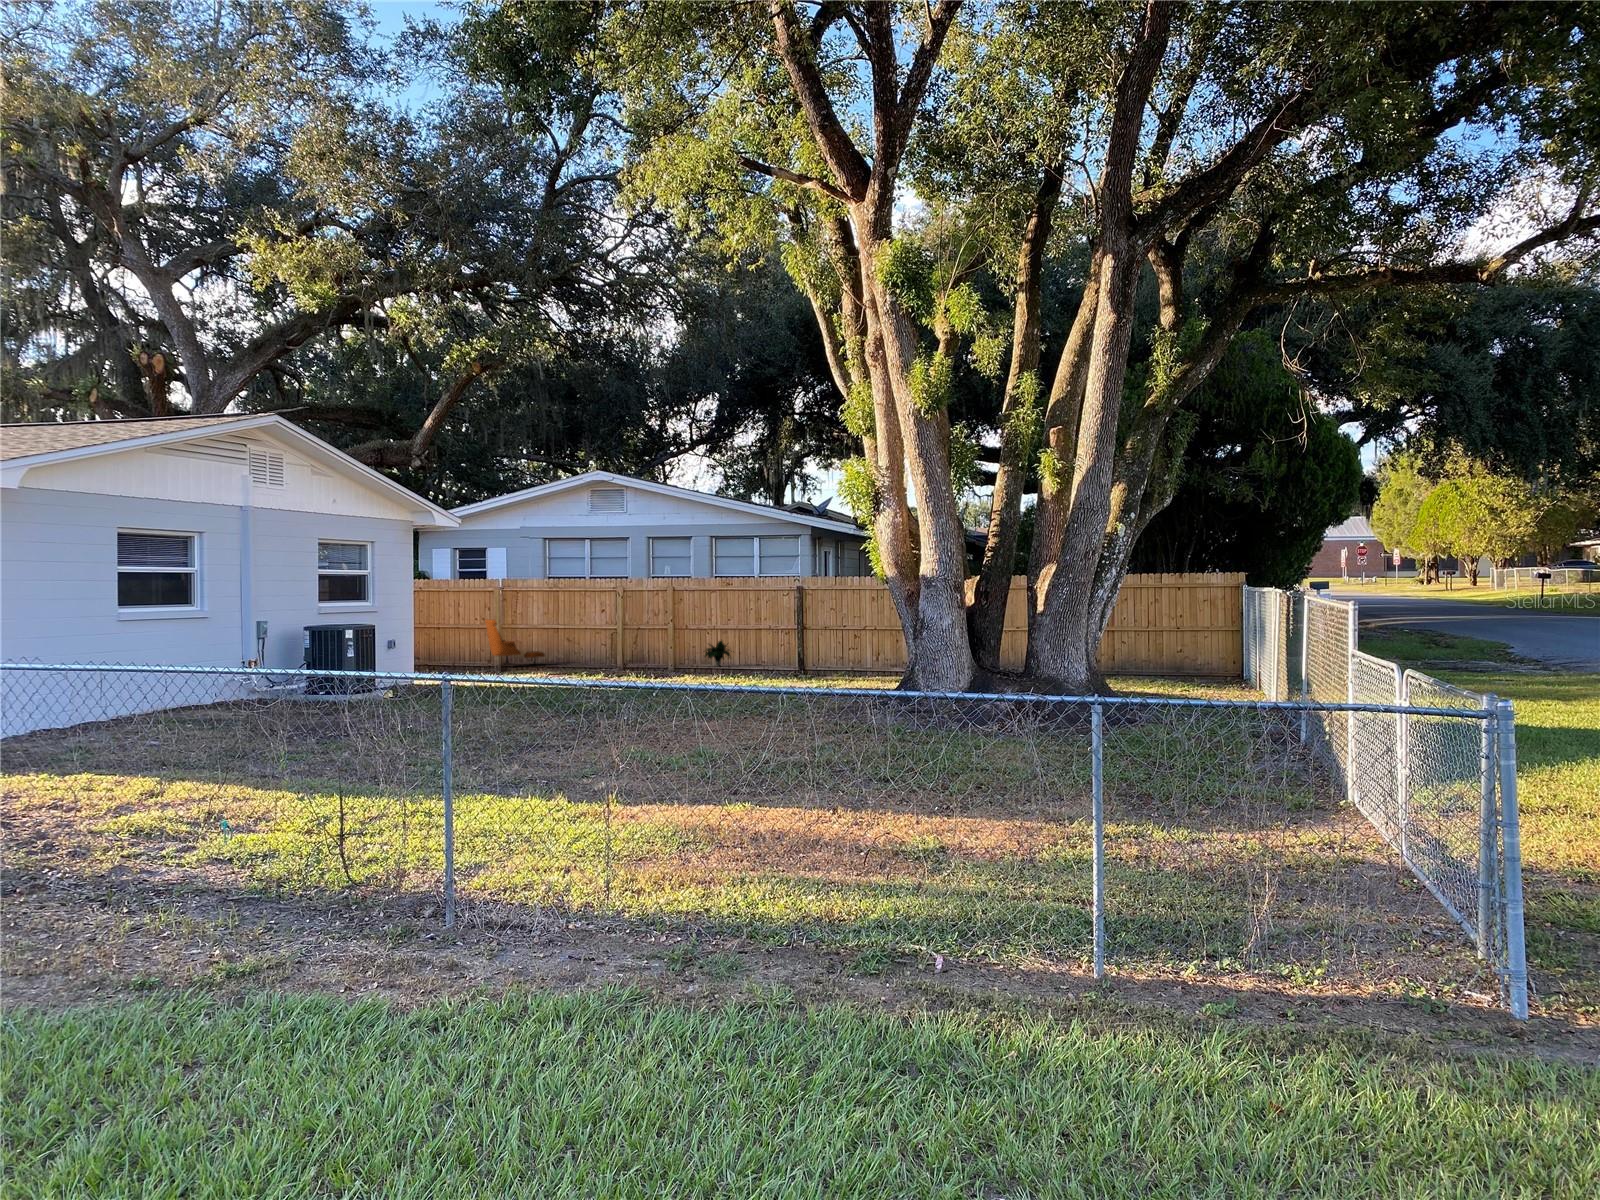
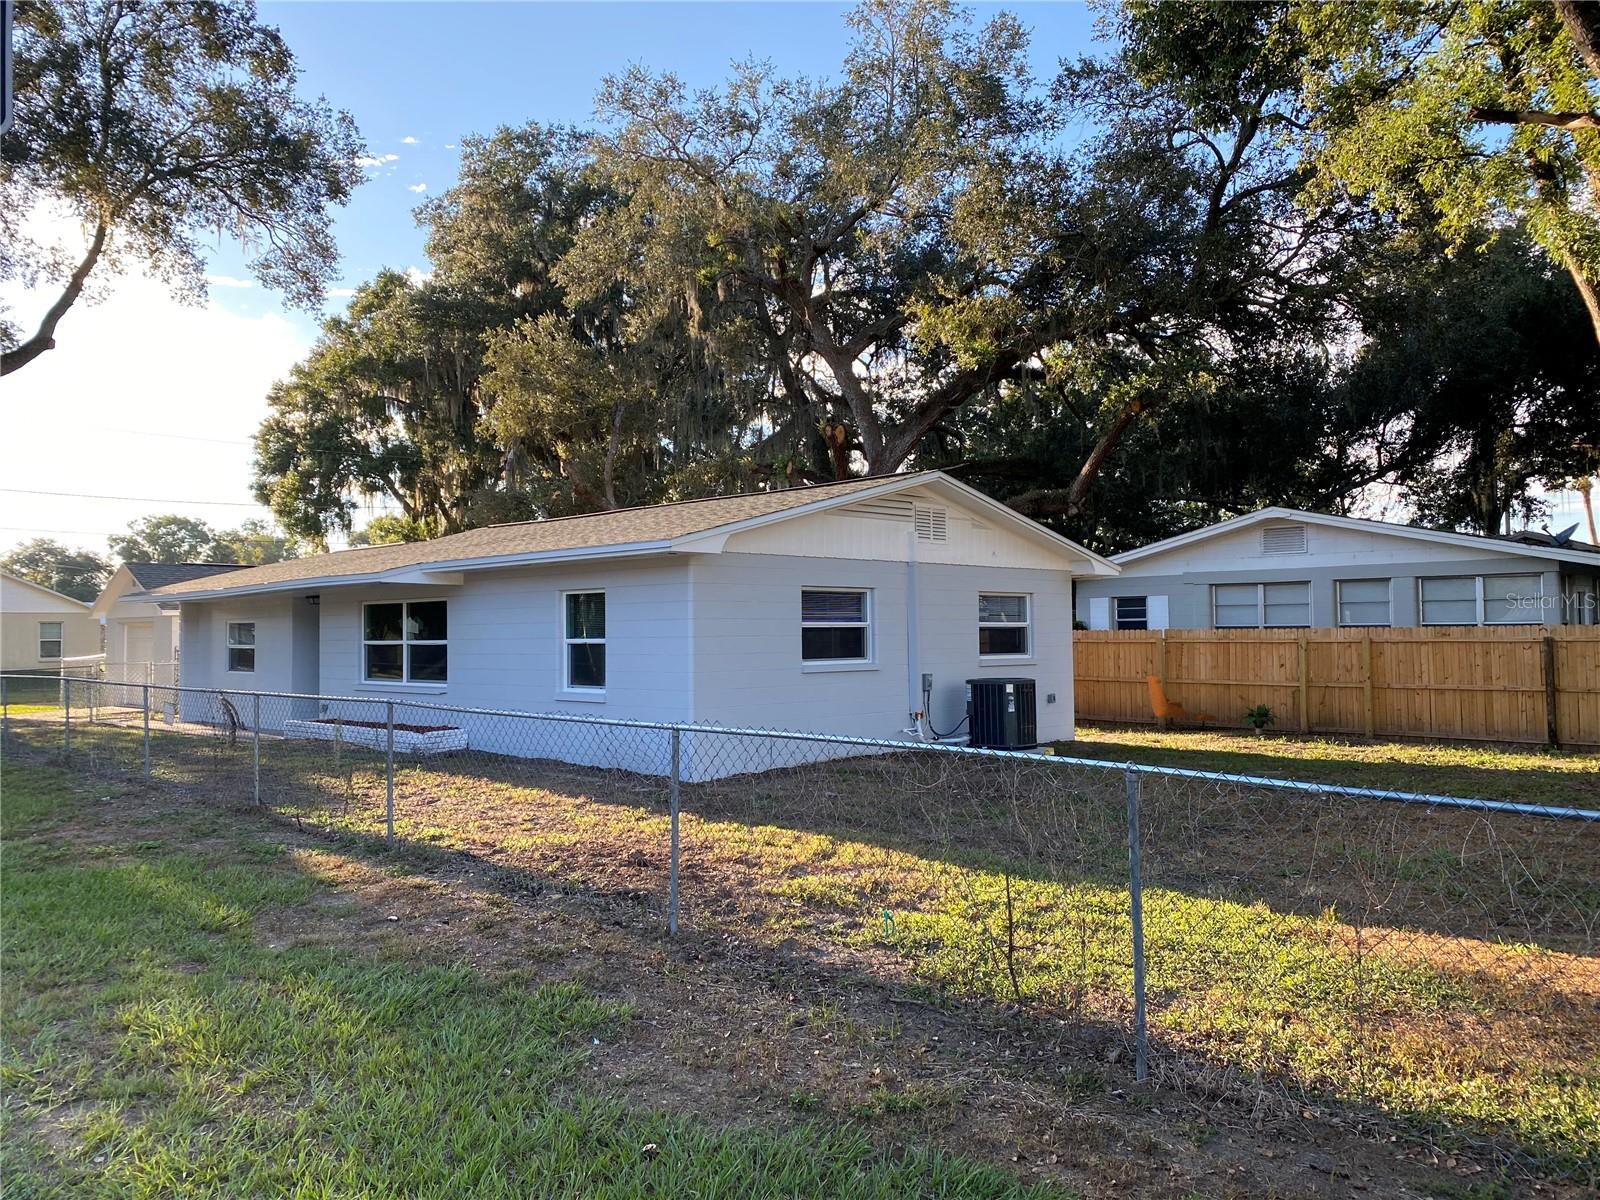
potted plant: present [704,641,730,666] -> present [1241,704,1280,734]

